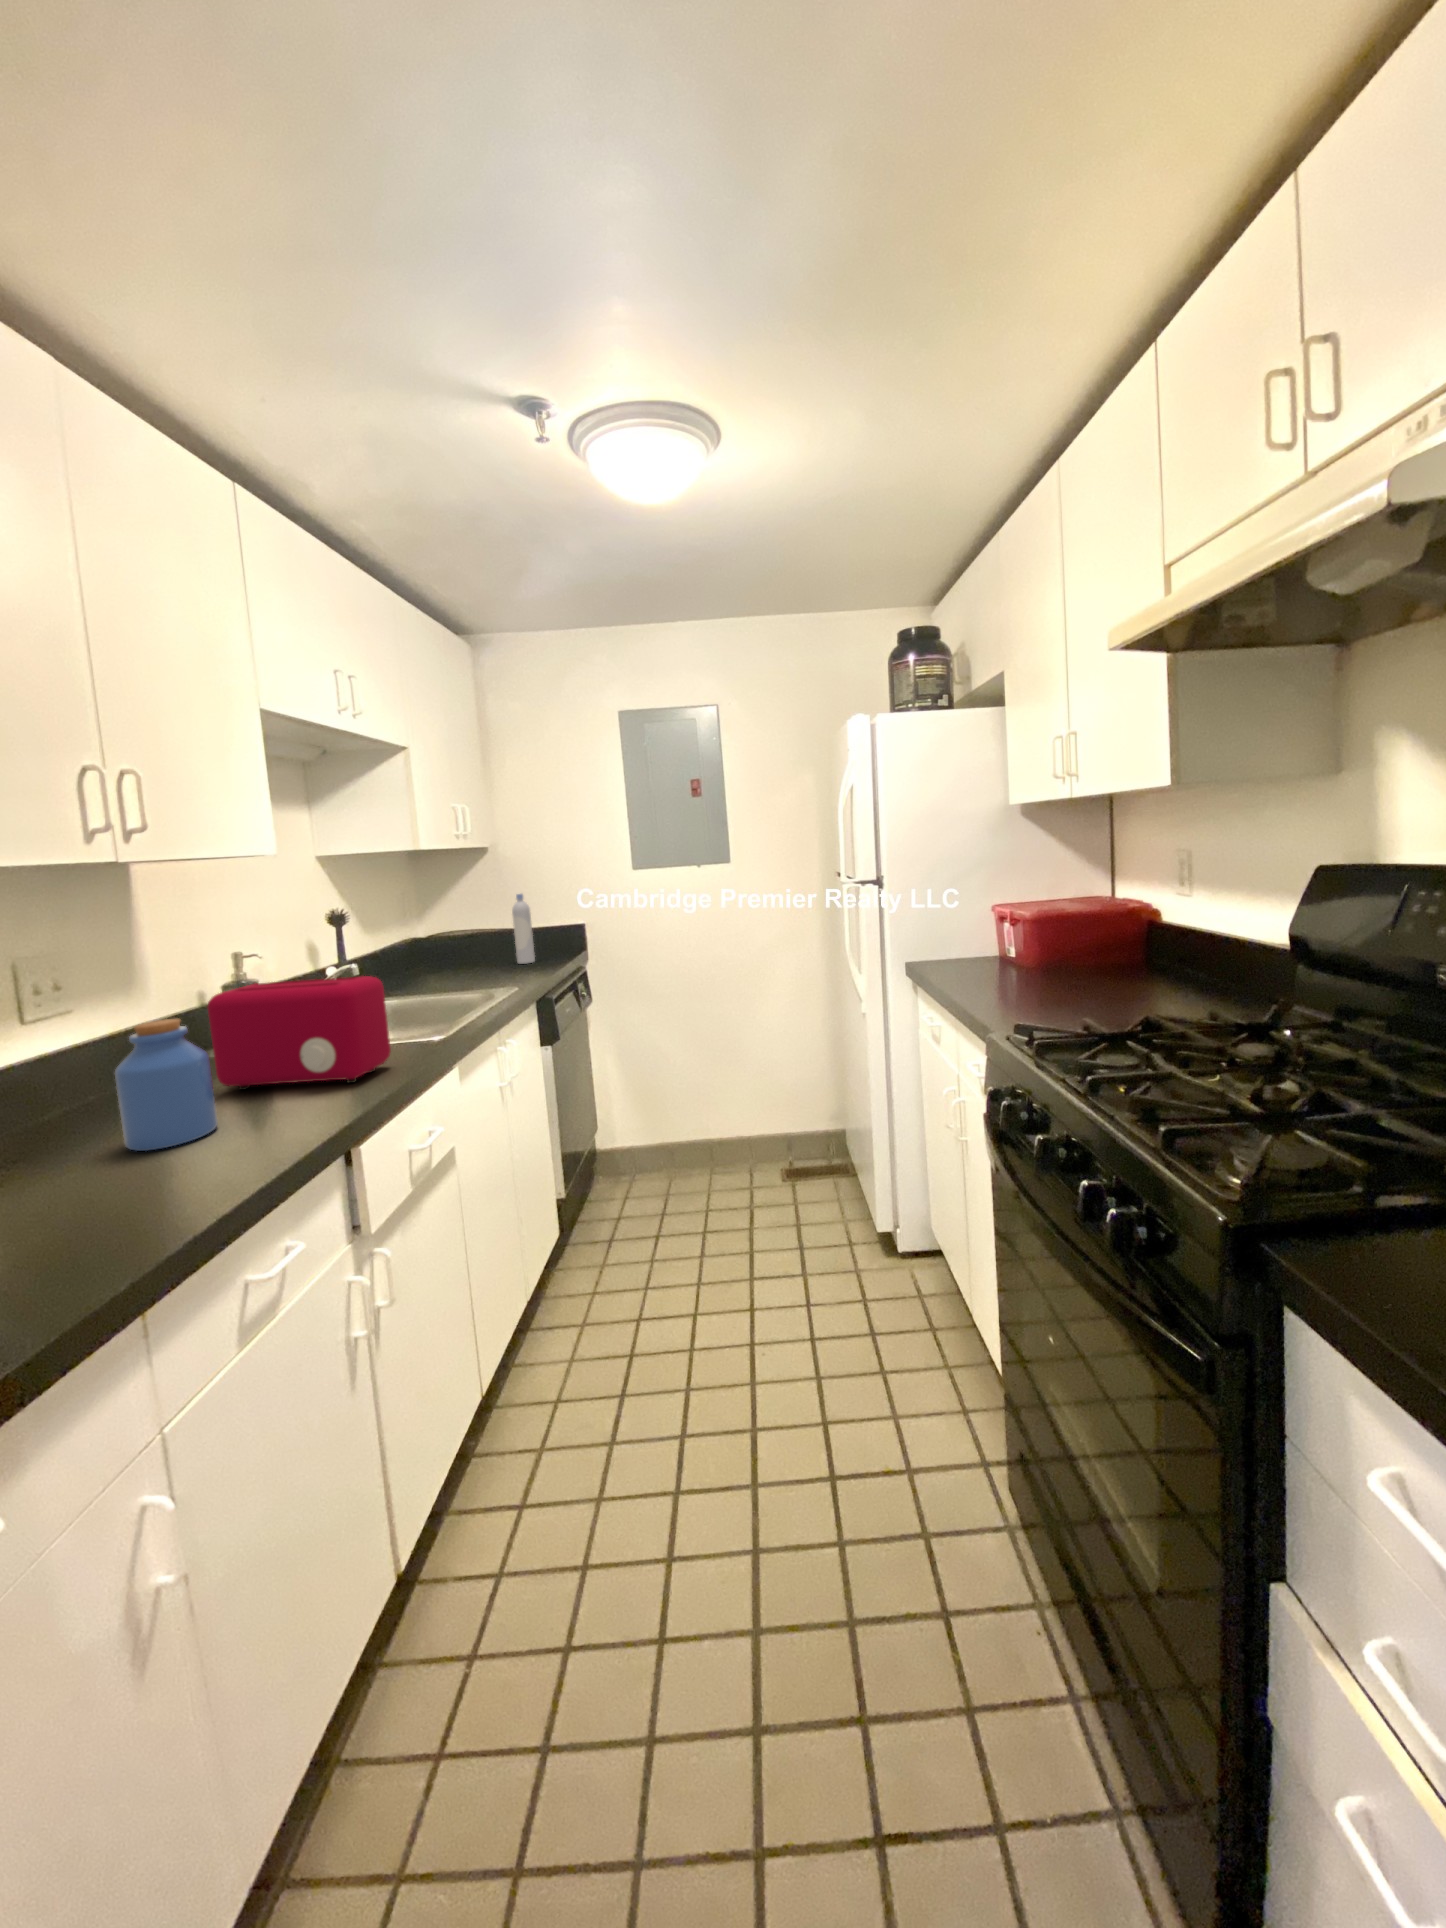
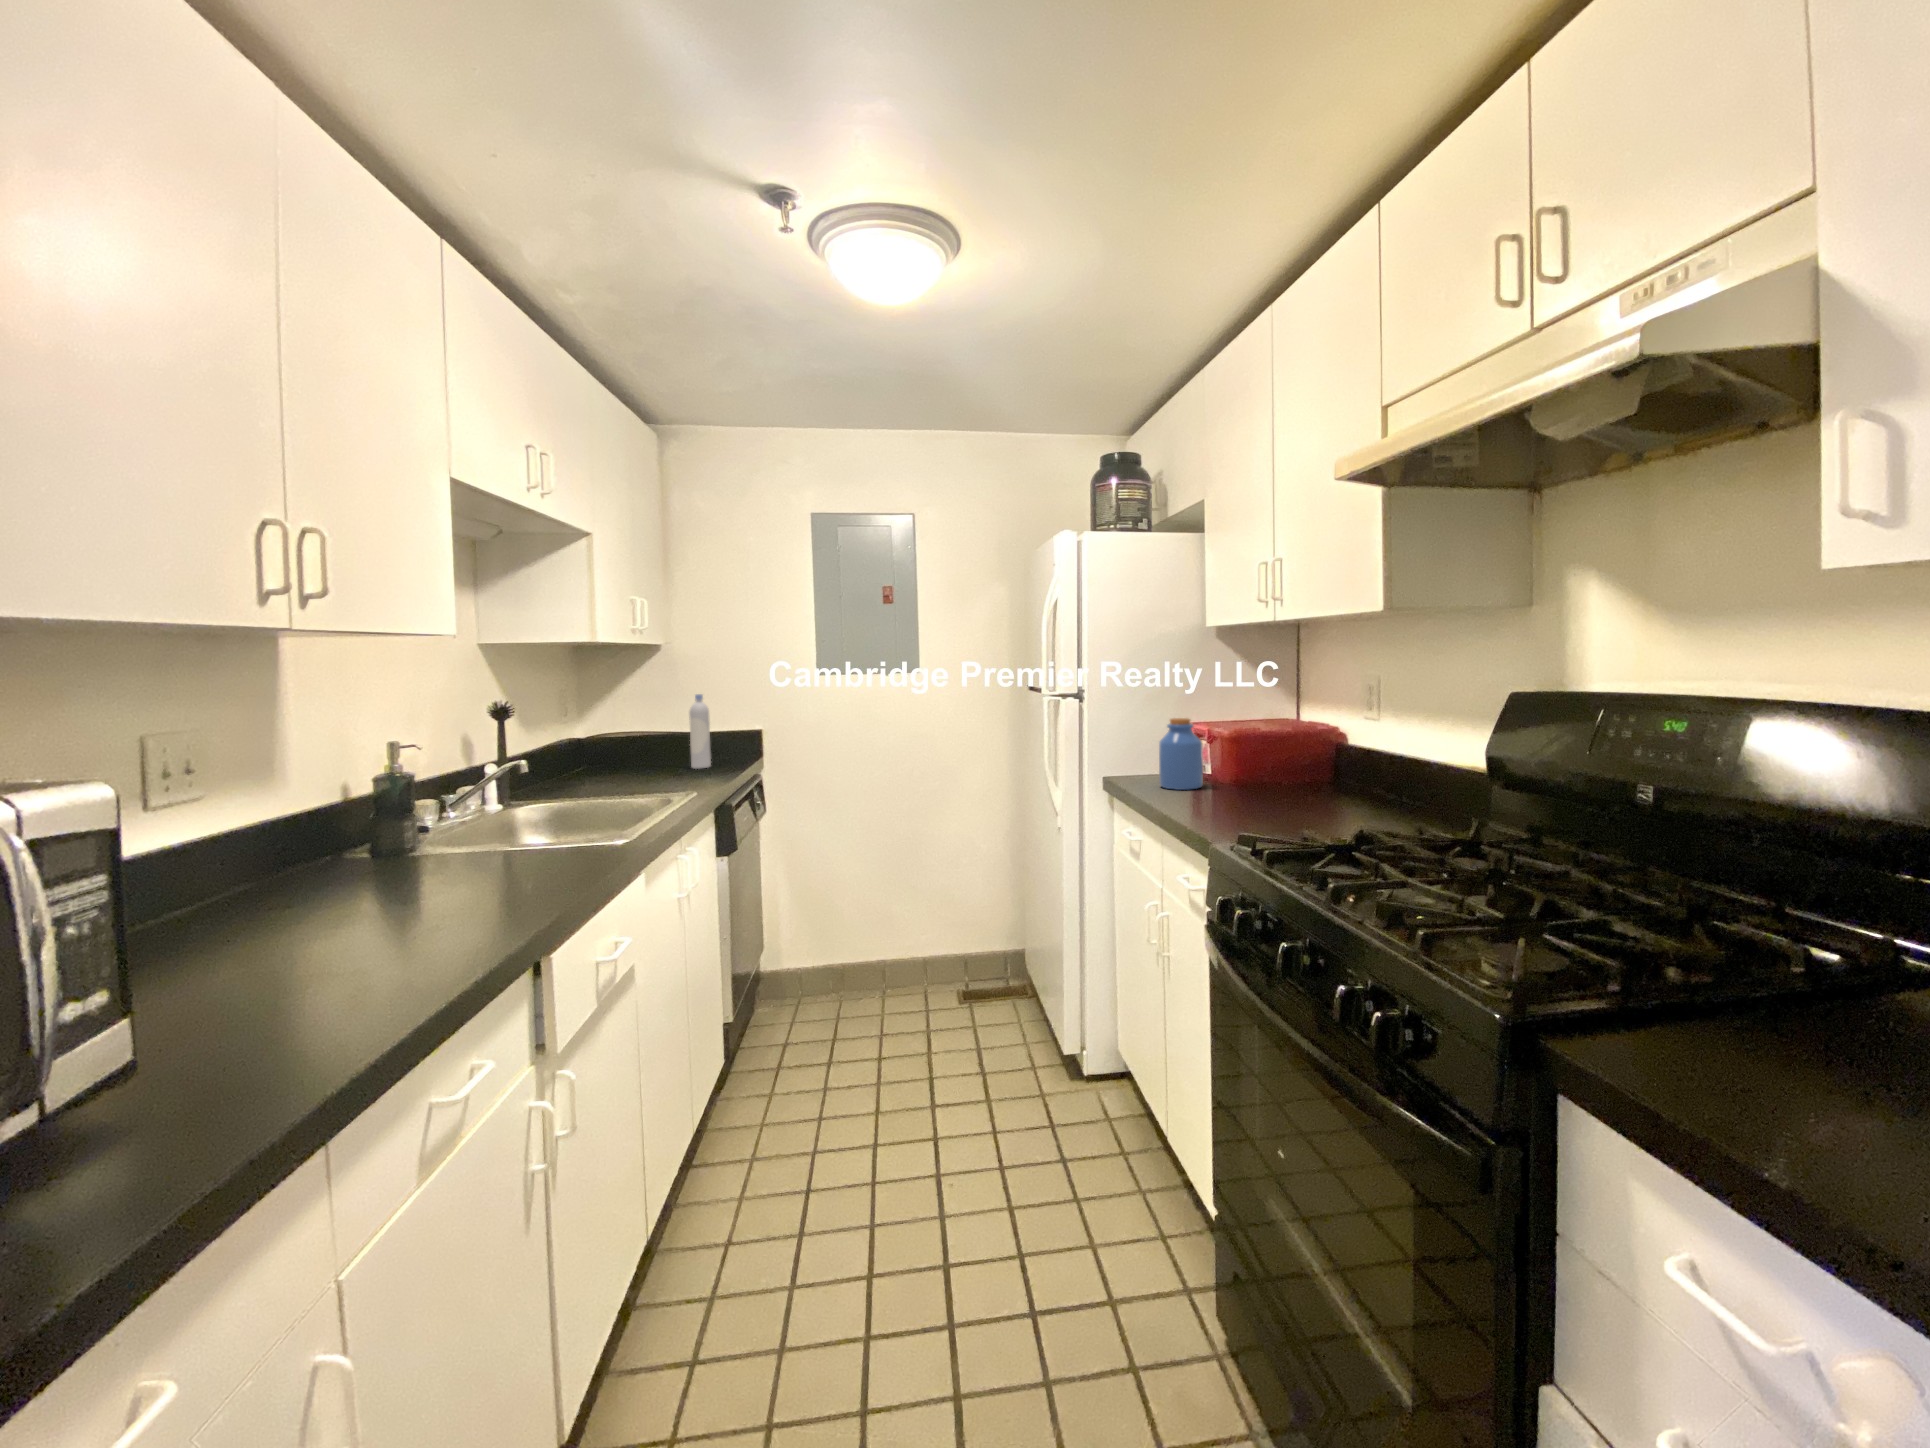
toaster: present [208,976,391,1090] -> none [364,768,576,893]
jar: present [115,1019,218,1151] -> present [1159,718,1203,790]

